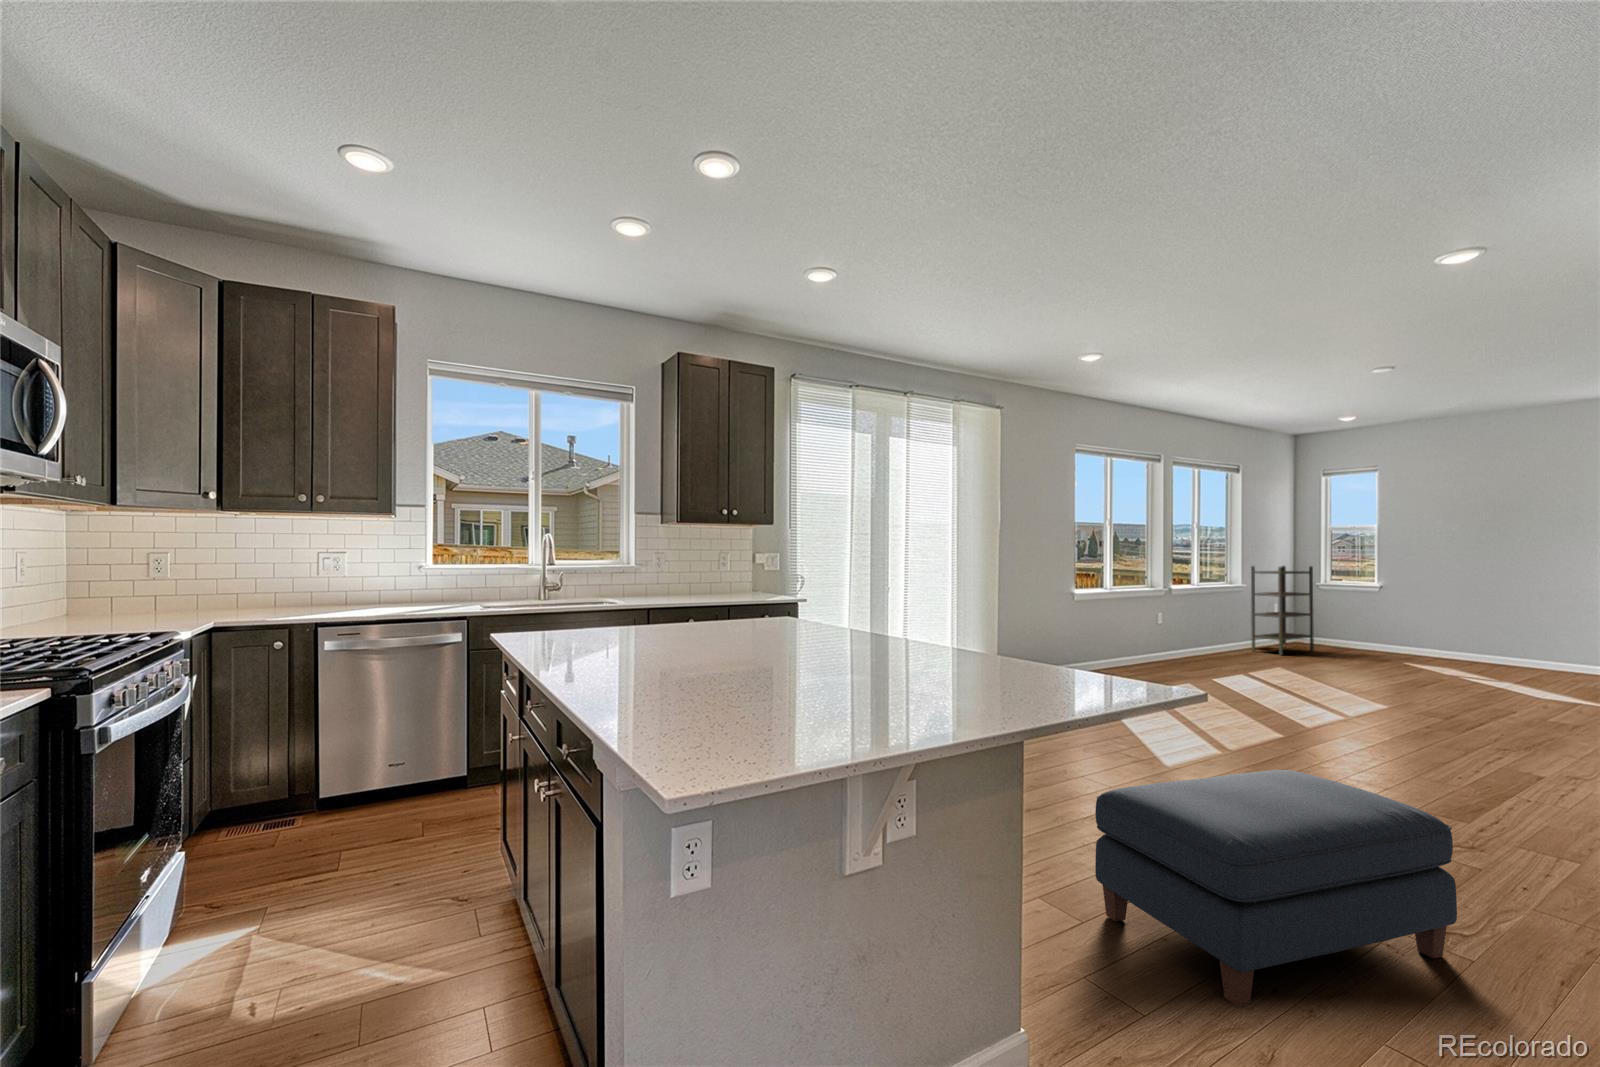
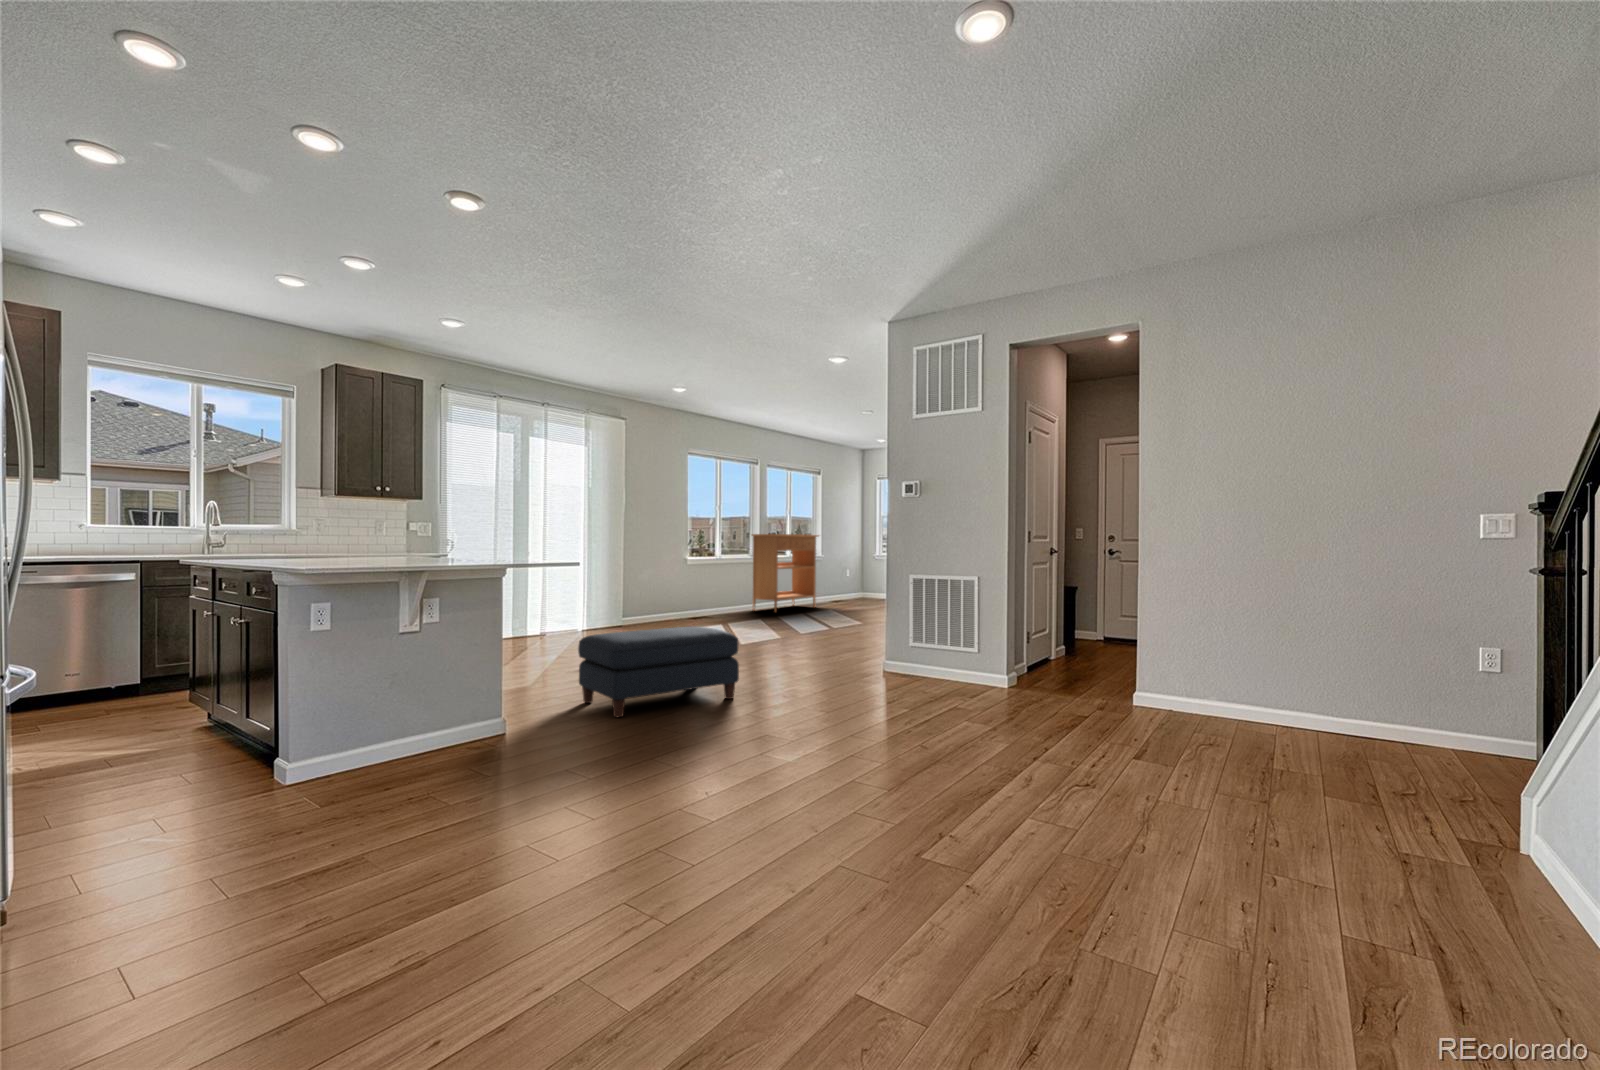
console table: none [1154,558,1256,671] -> present [752,534,819,612]
bookshelf: present [1251,566,1314,655] -> none [827,541,867,603]

